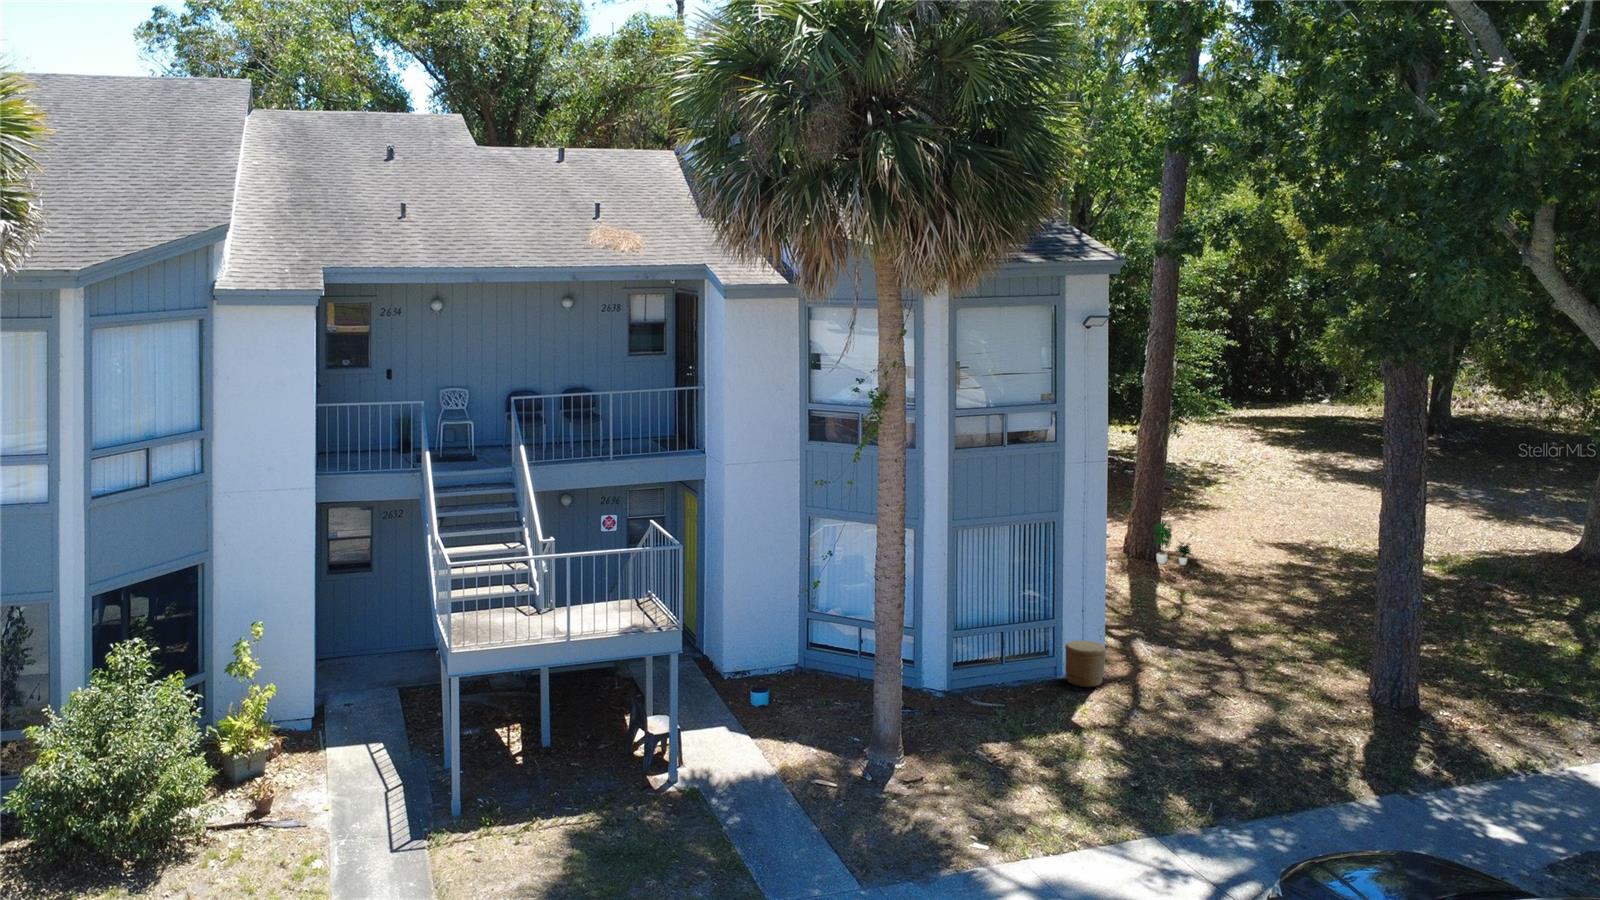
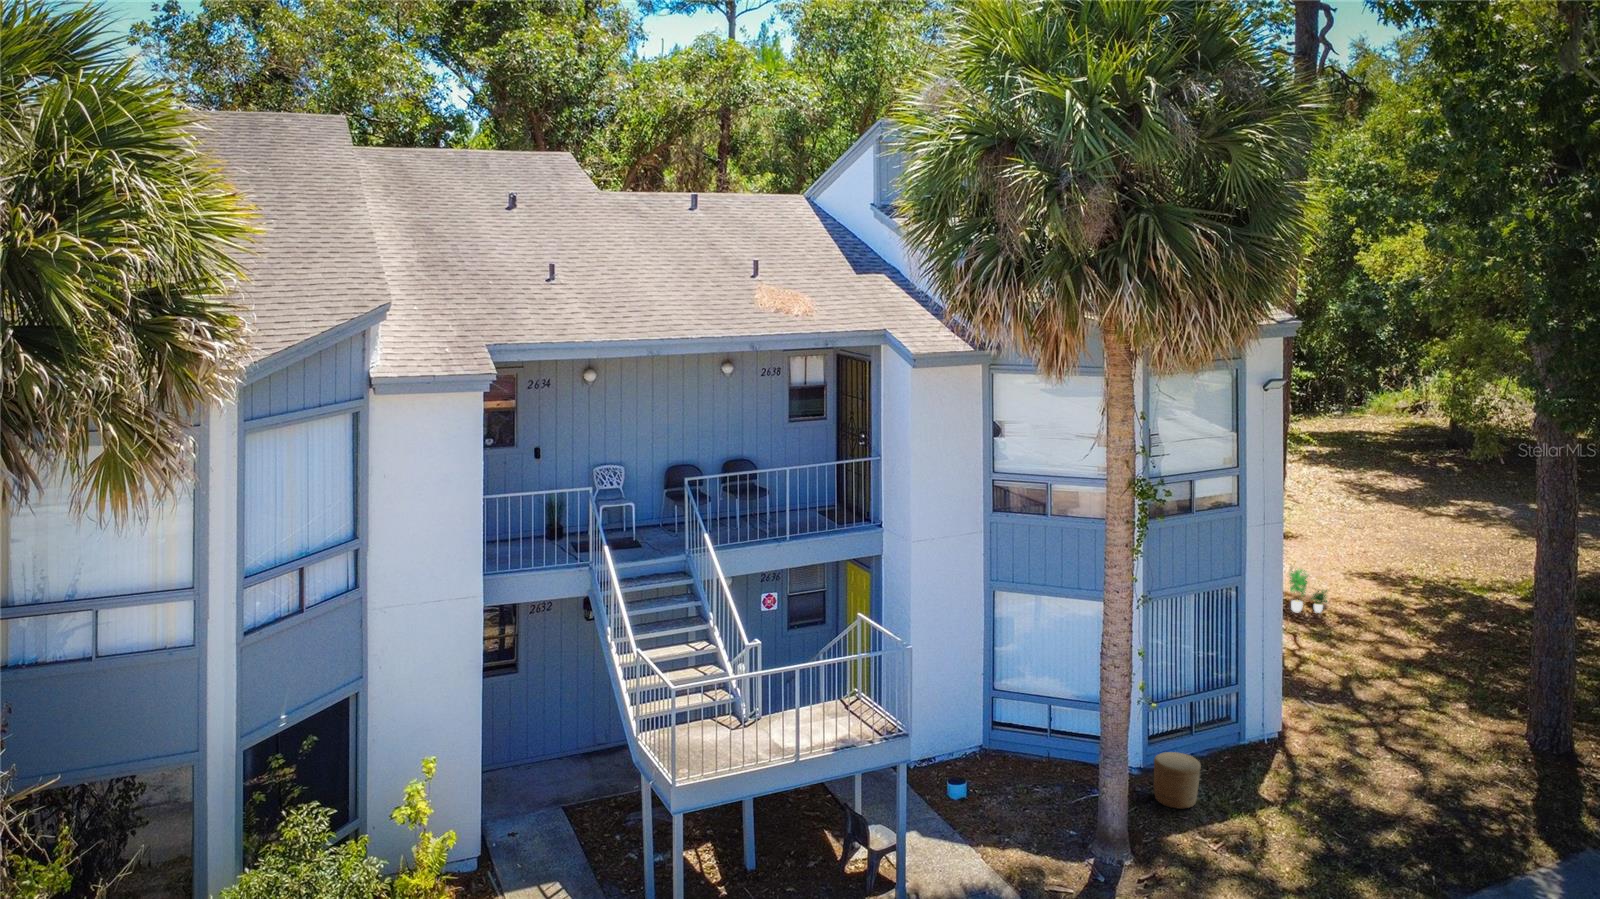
woven basket: present [1065,641,1106,687] -> present [1154,752,1201,809]

